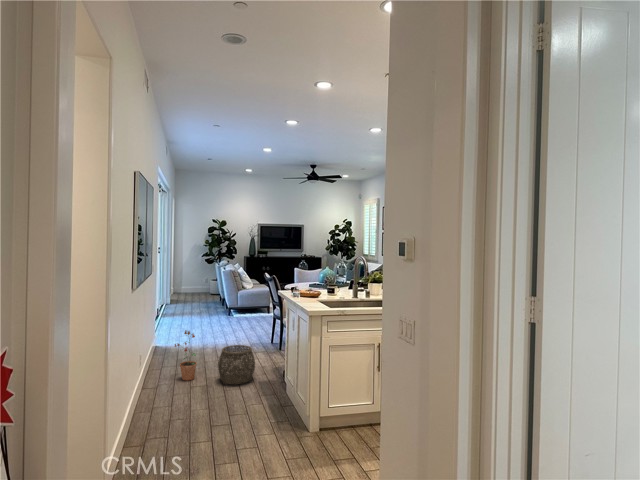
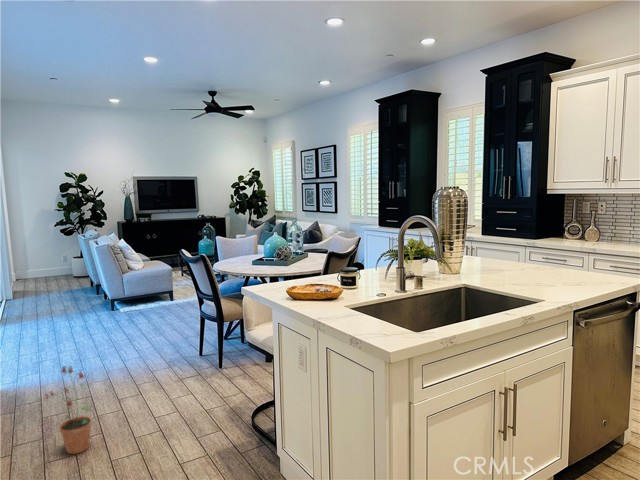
woven basket: present [218,345,255,384] -> none [133,376,198,448]

